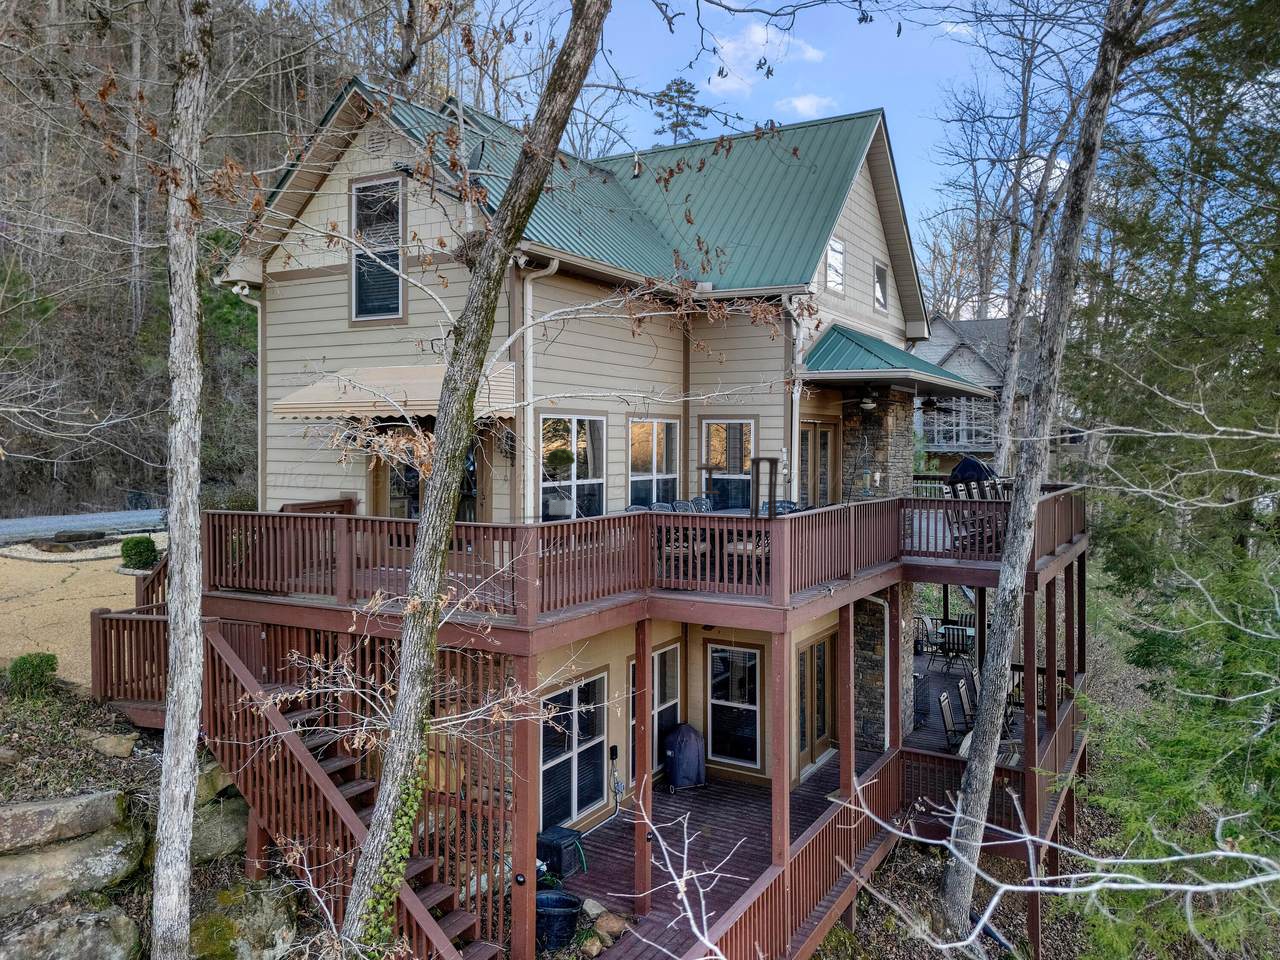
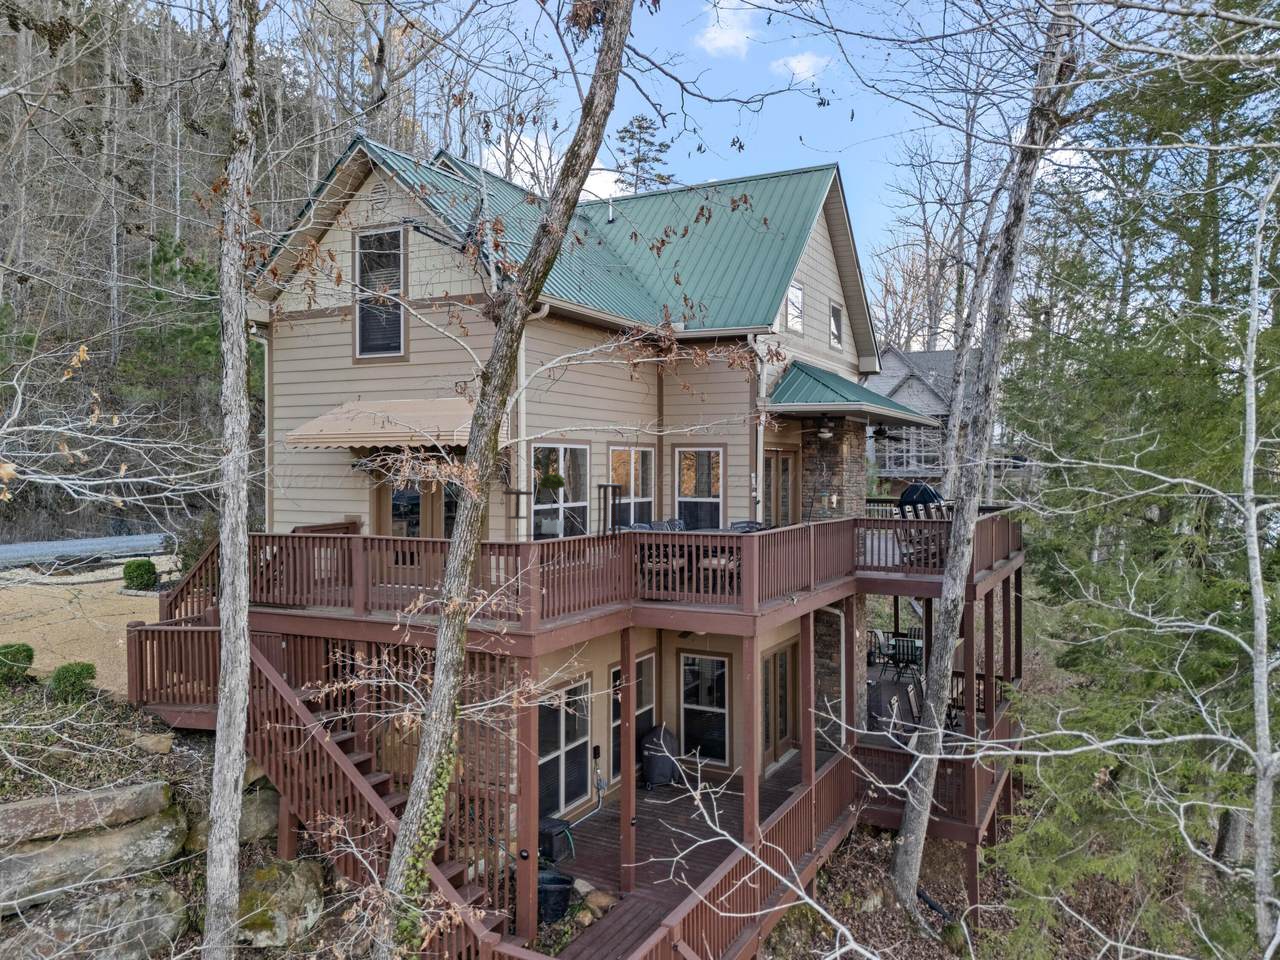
stool: present [749,457,780,521] -> present [597,484,623,538]
side table: present [696,463,725,494] -> present [503,488,533,519]

